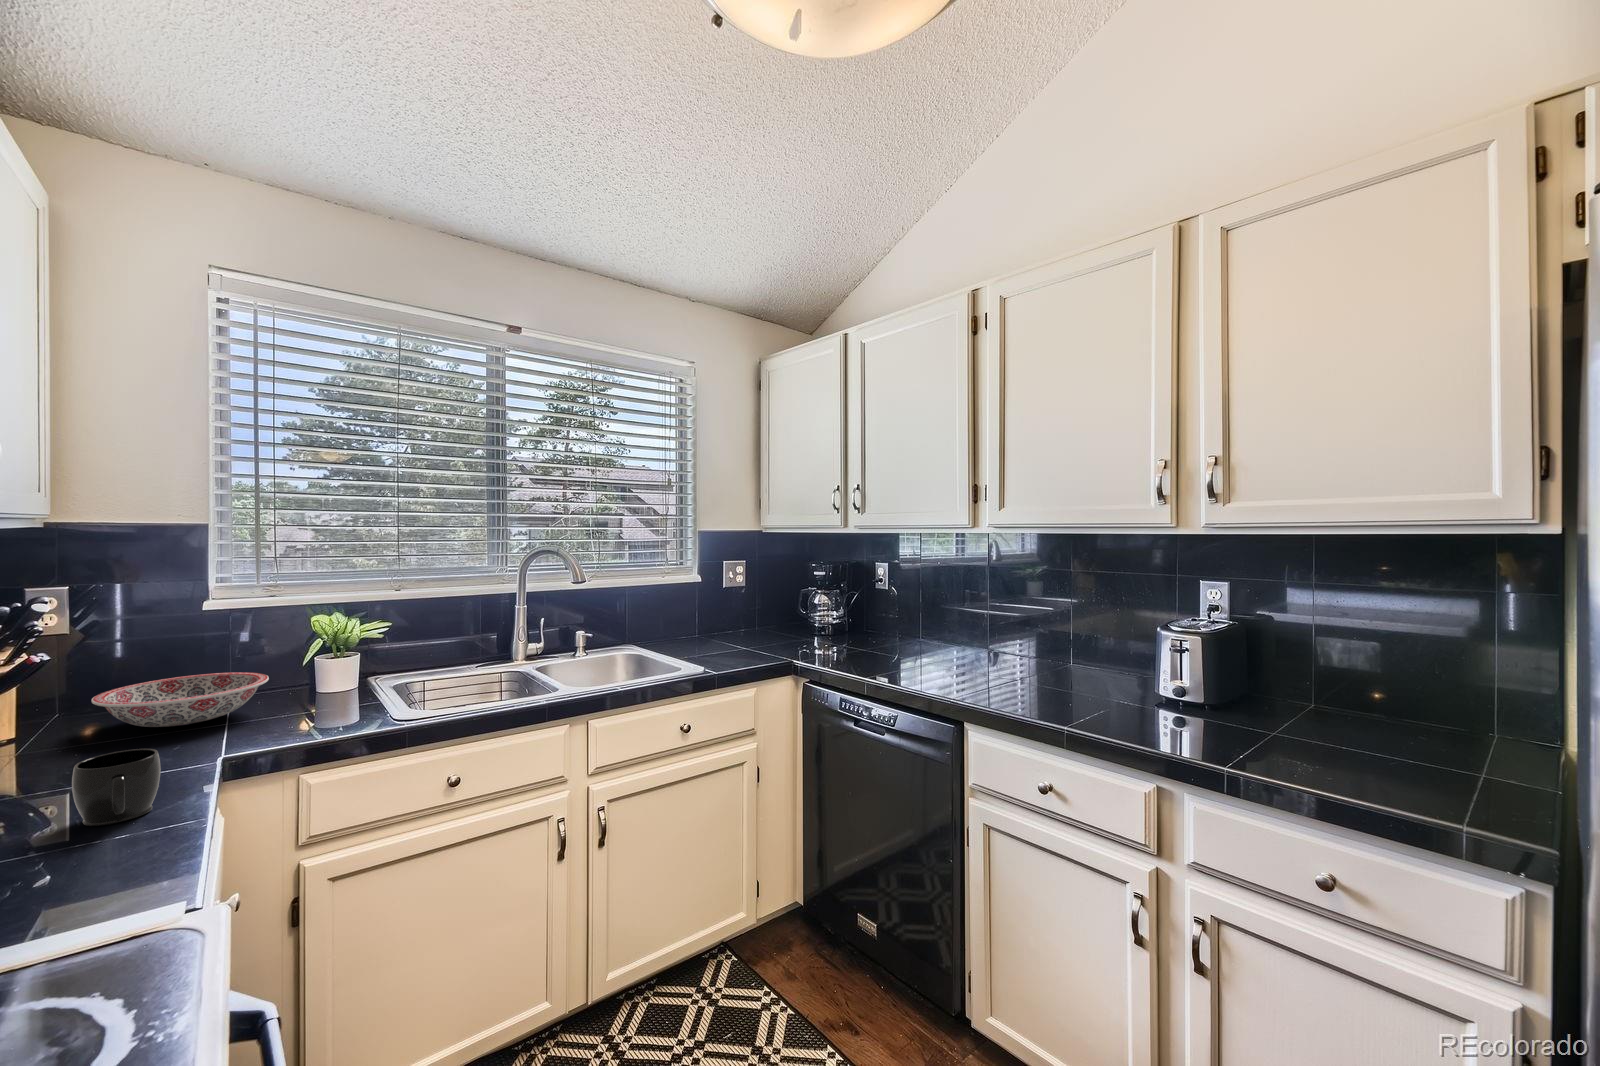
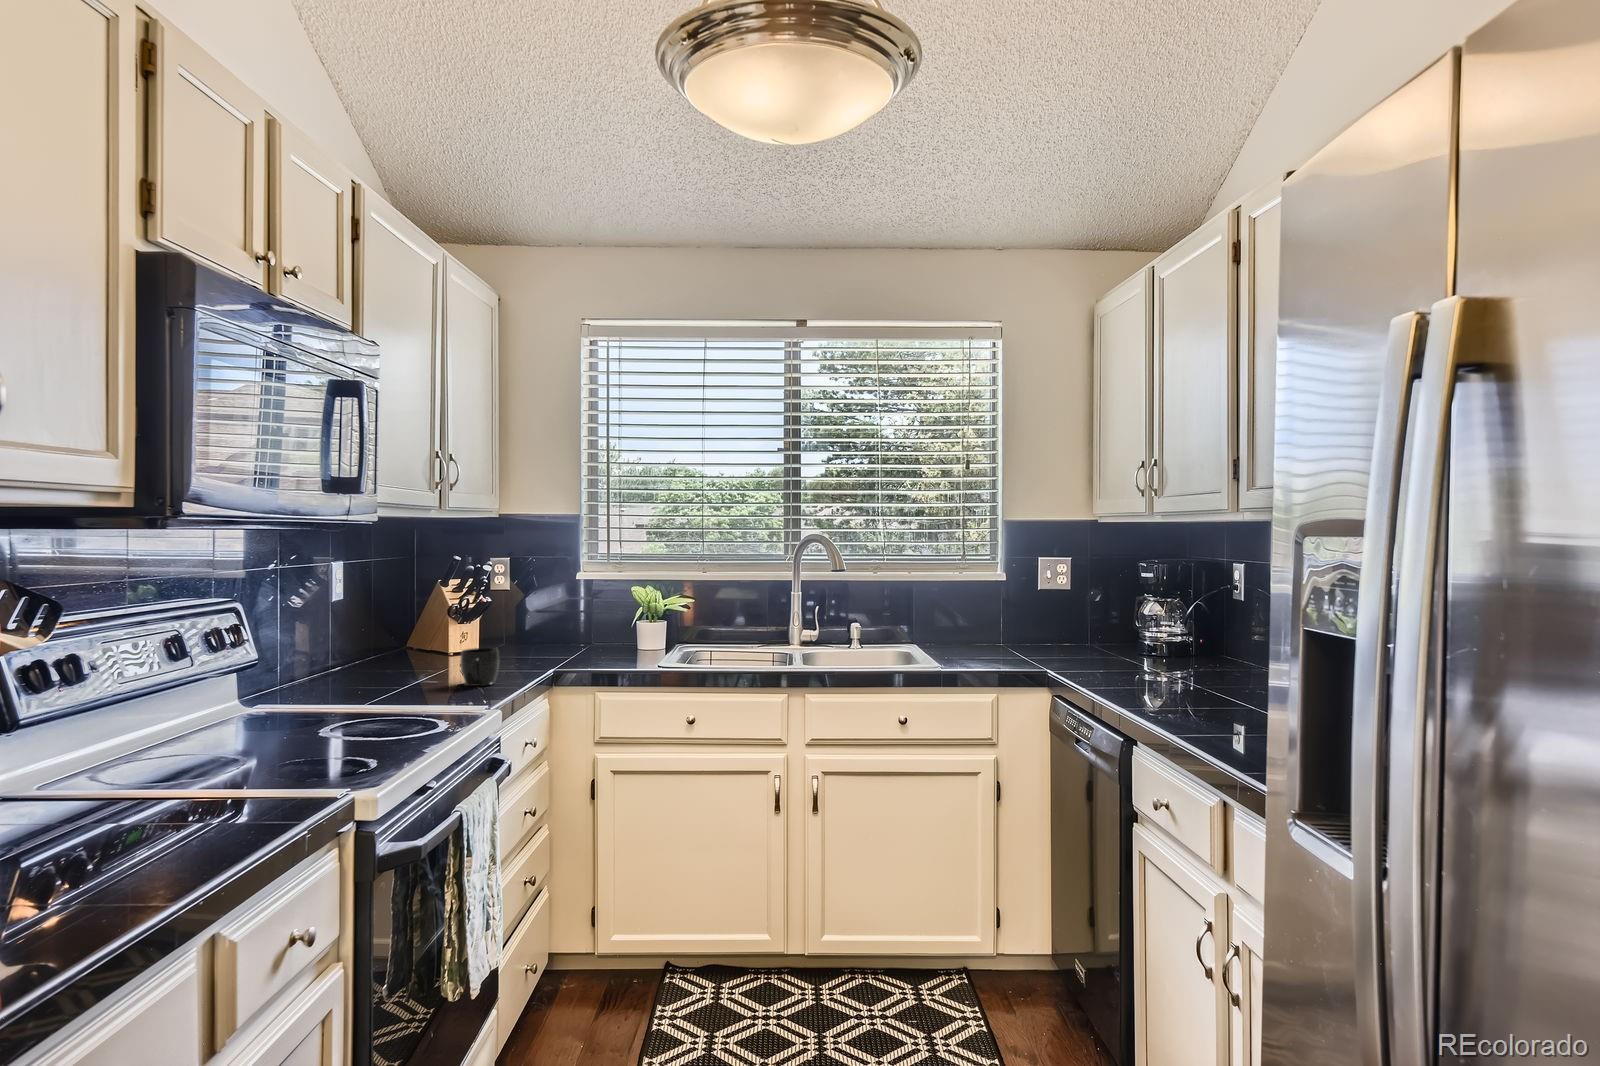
ceramic bowl: present [91,672,269,727] -> none [505,625,600,655]

